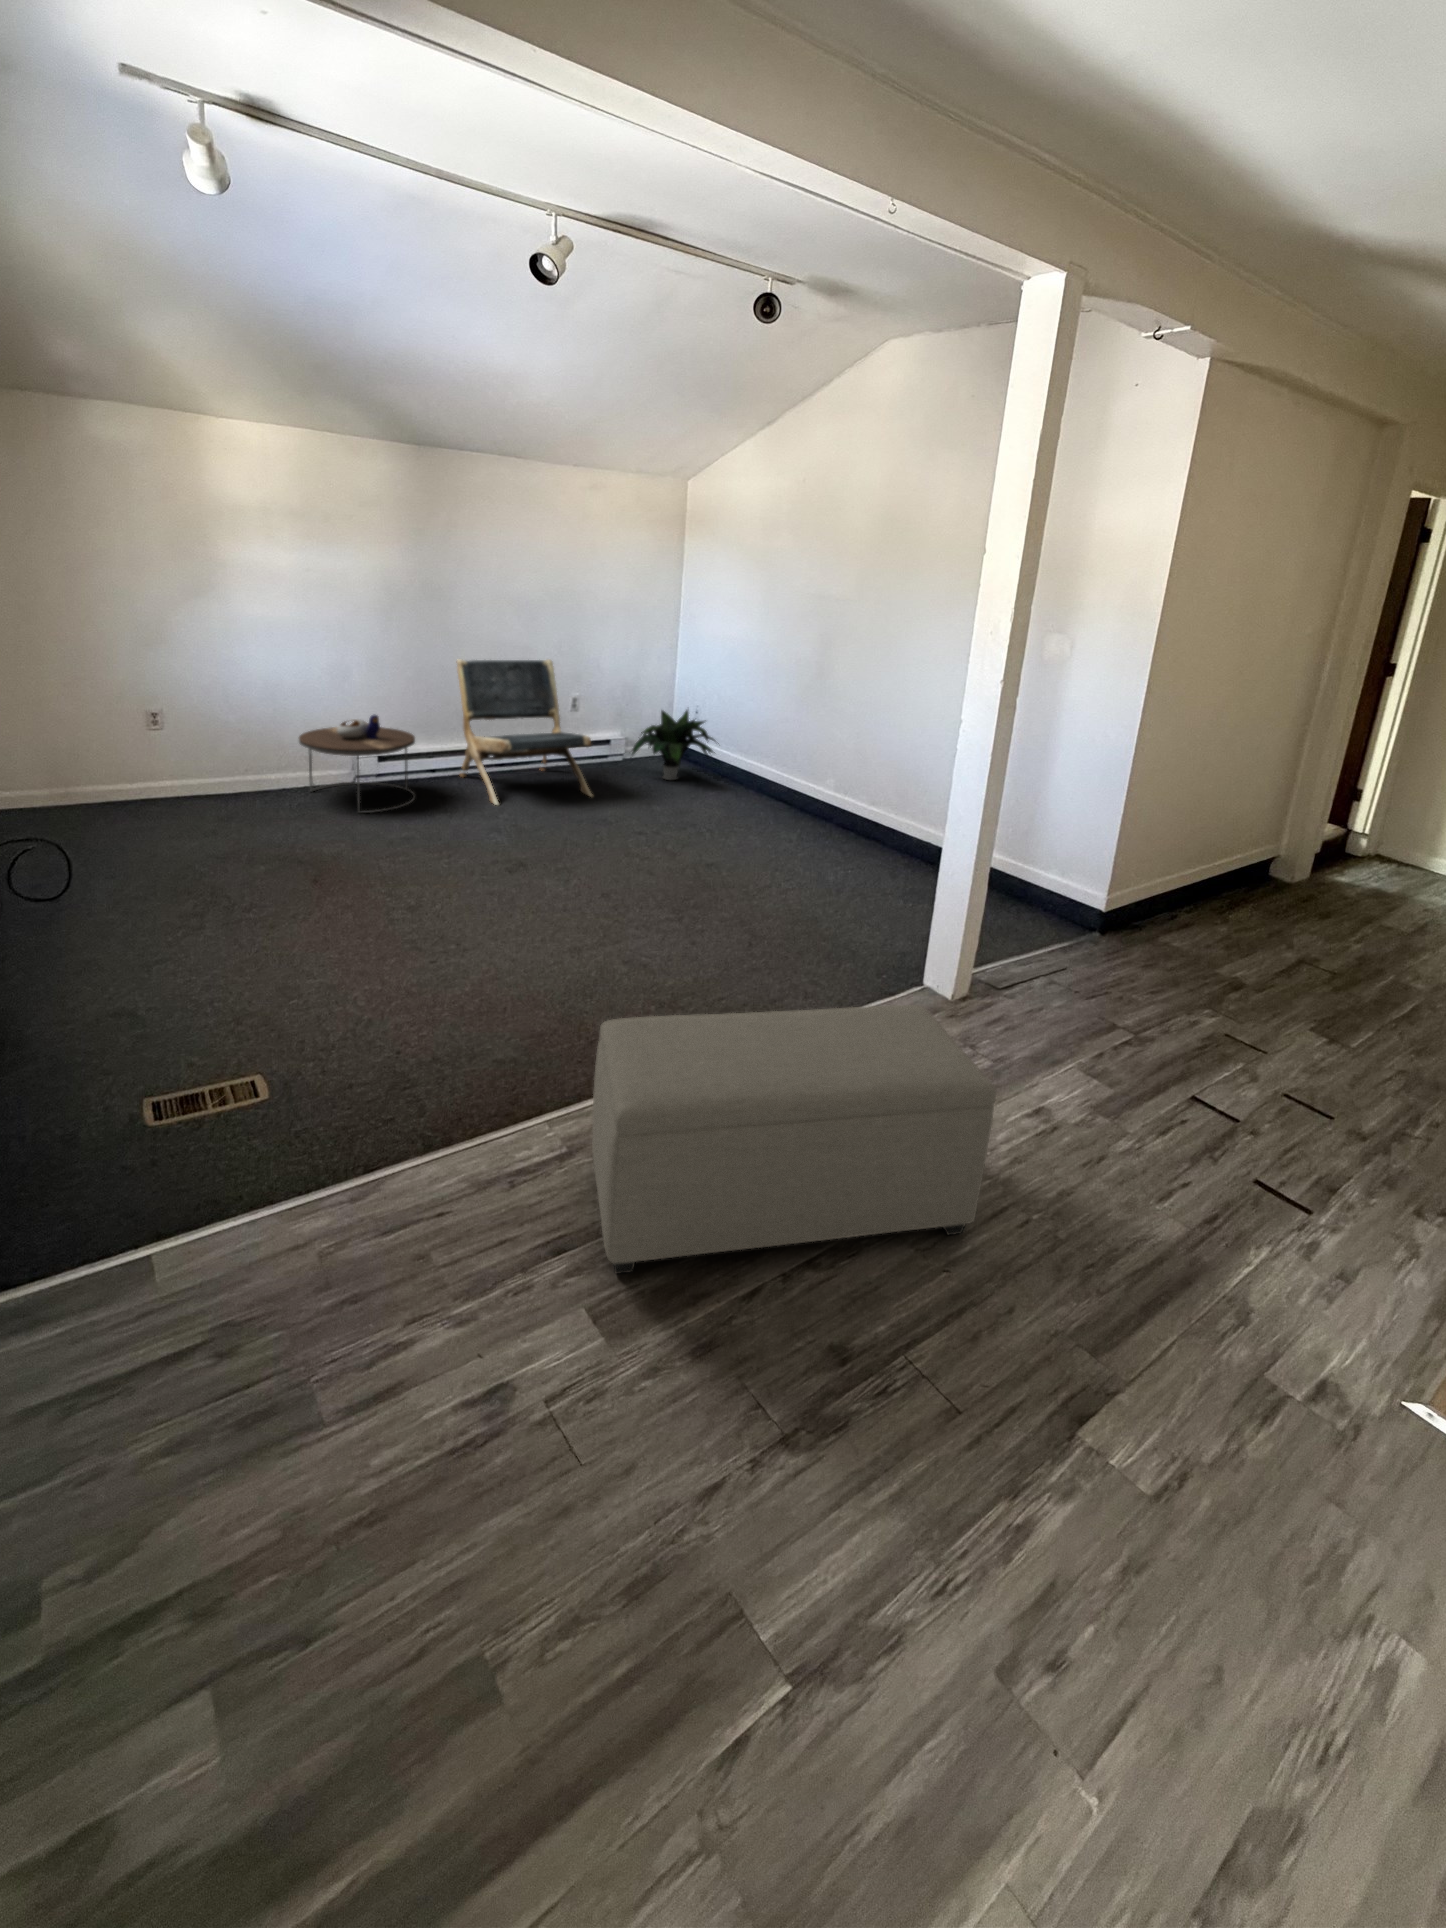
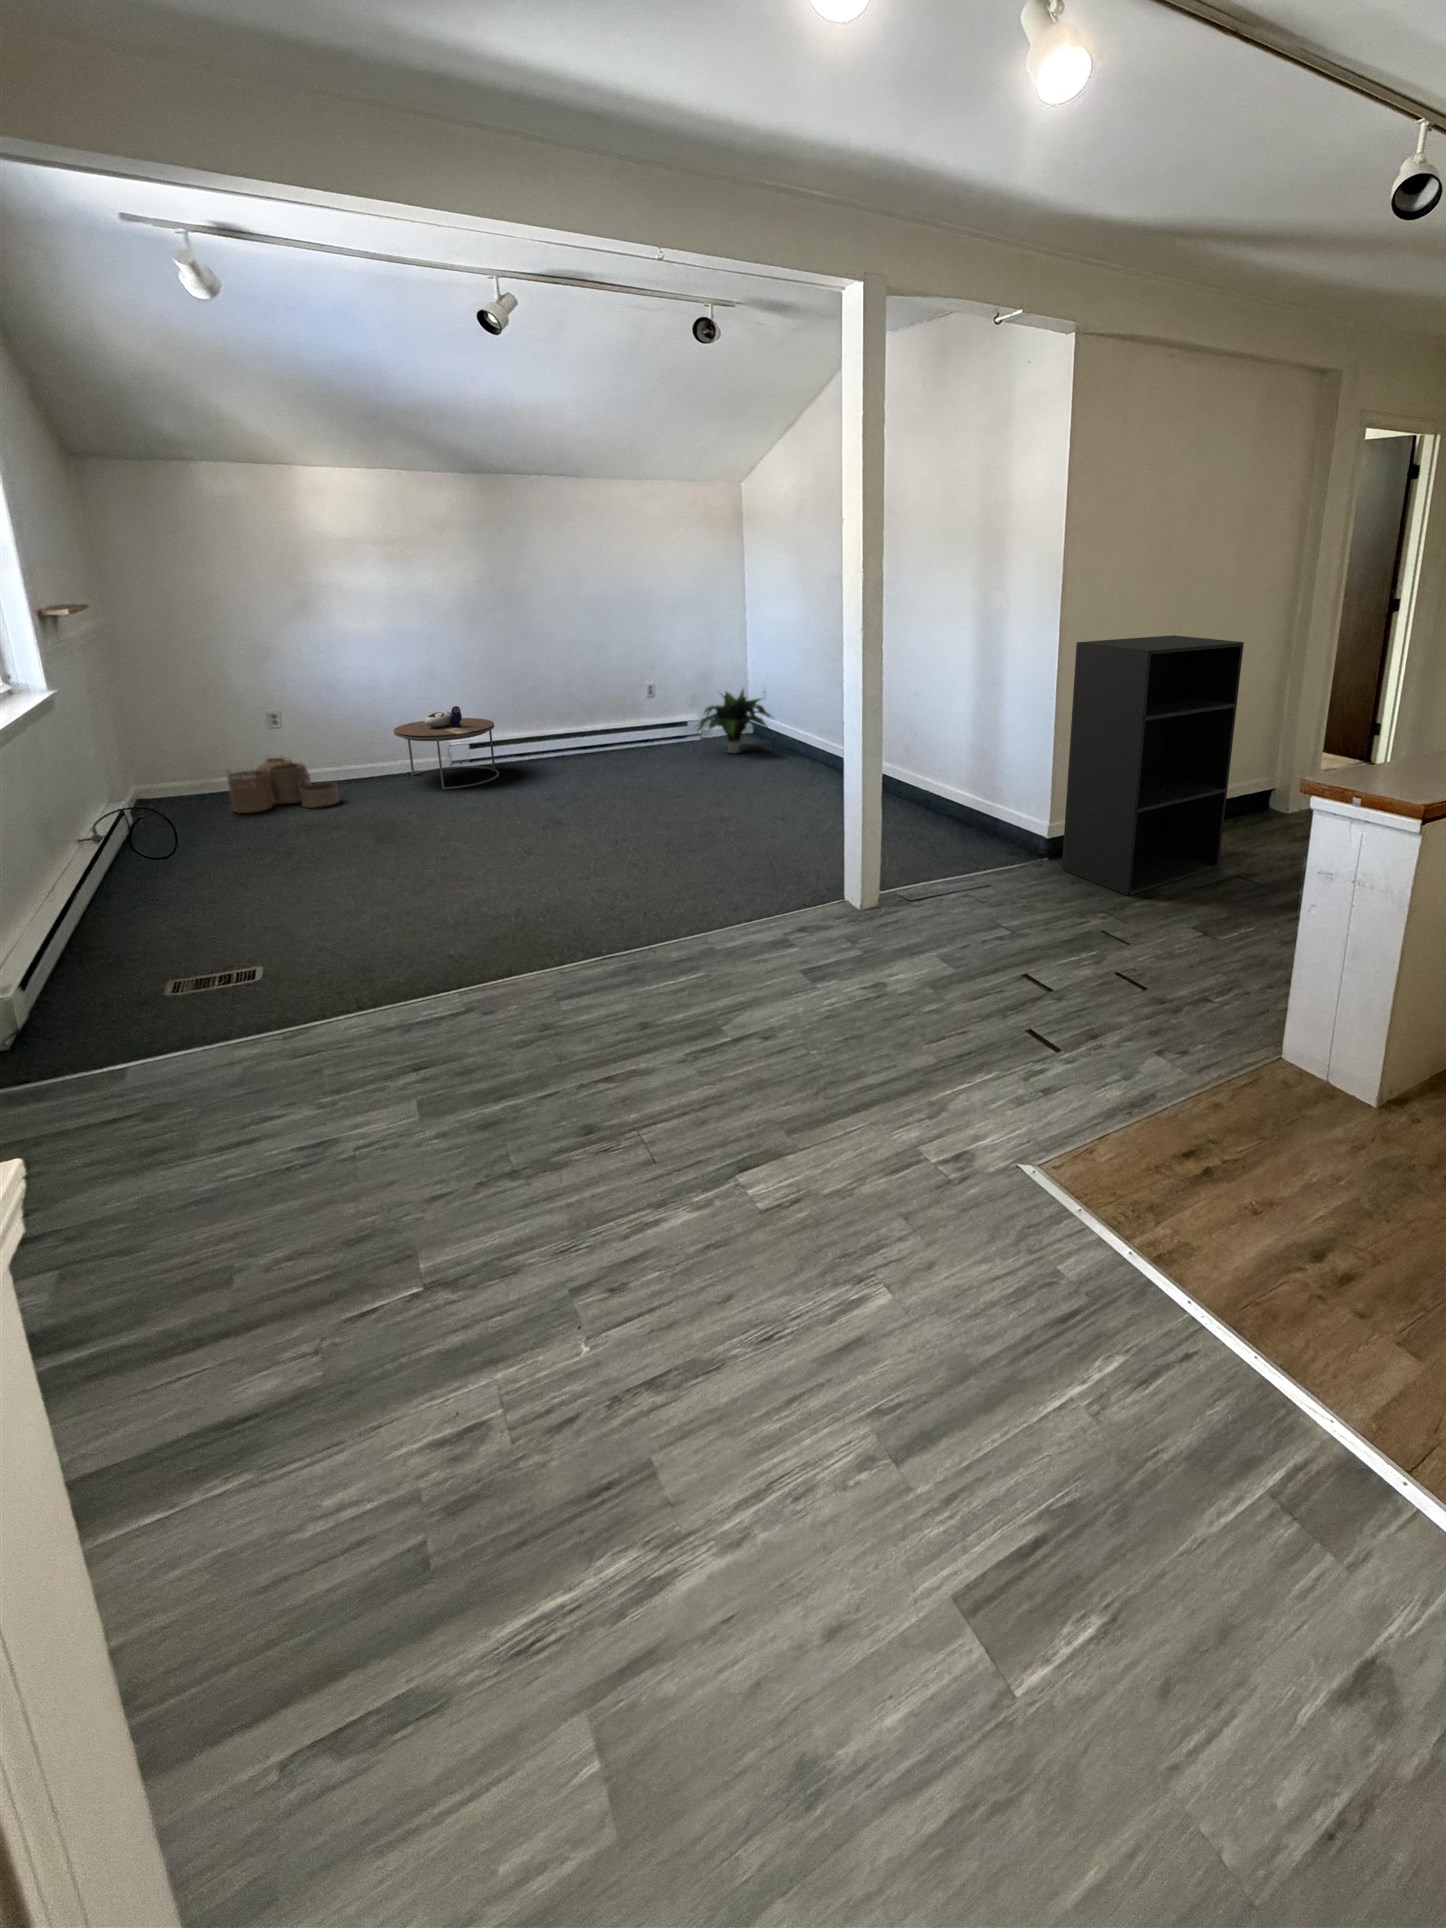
lounge chair: present [457,659,592,805] -> none [535,652,655,779]
bookshelf: none [1130,696,1348,988] -> present [1062,635,1244,895]
woven basket: none [102,763,239,836] -> present [227,757,339,813]
ottoman: present [592,1005,996,1274] -> none [427,890,749,1083]

